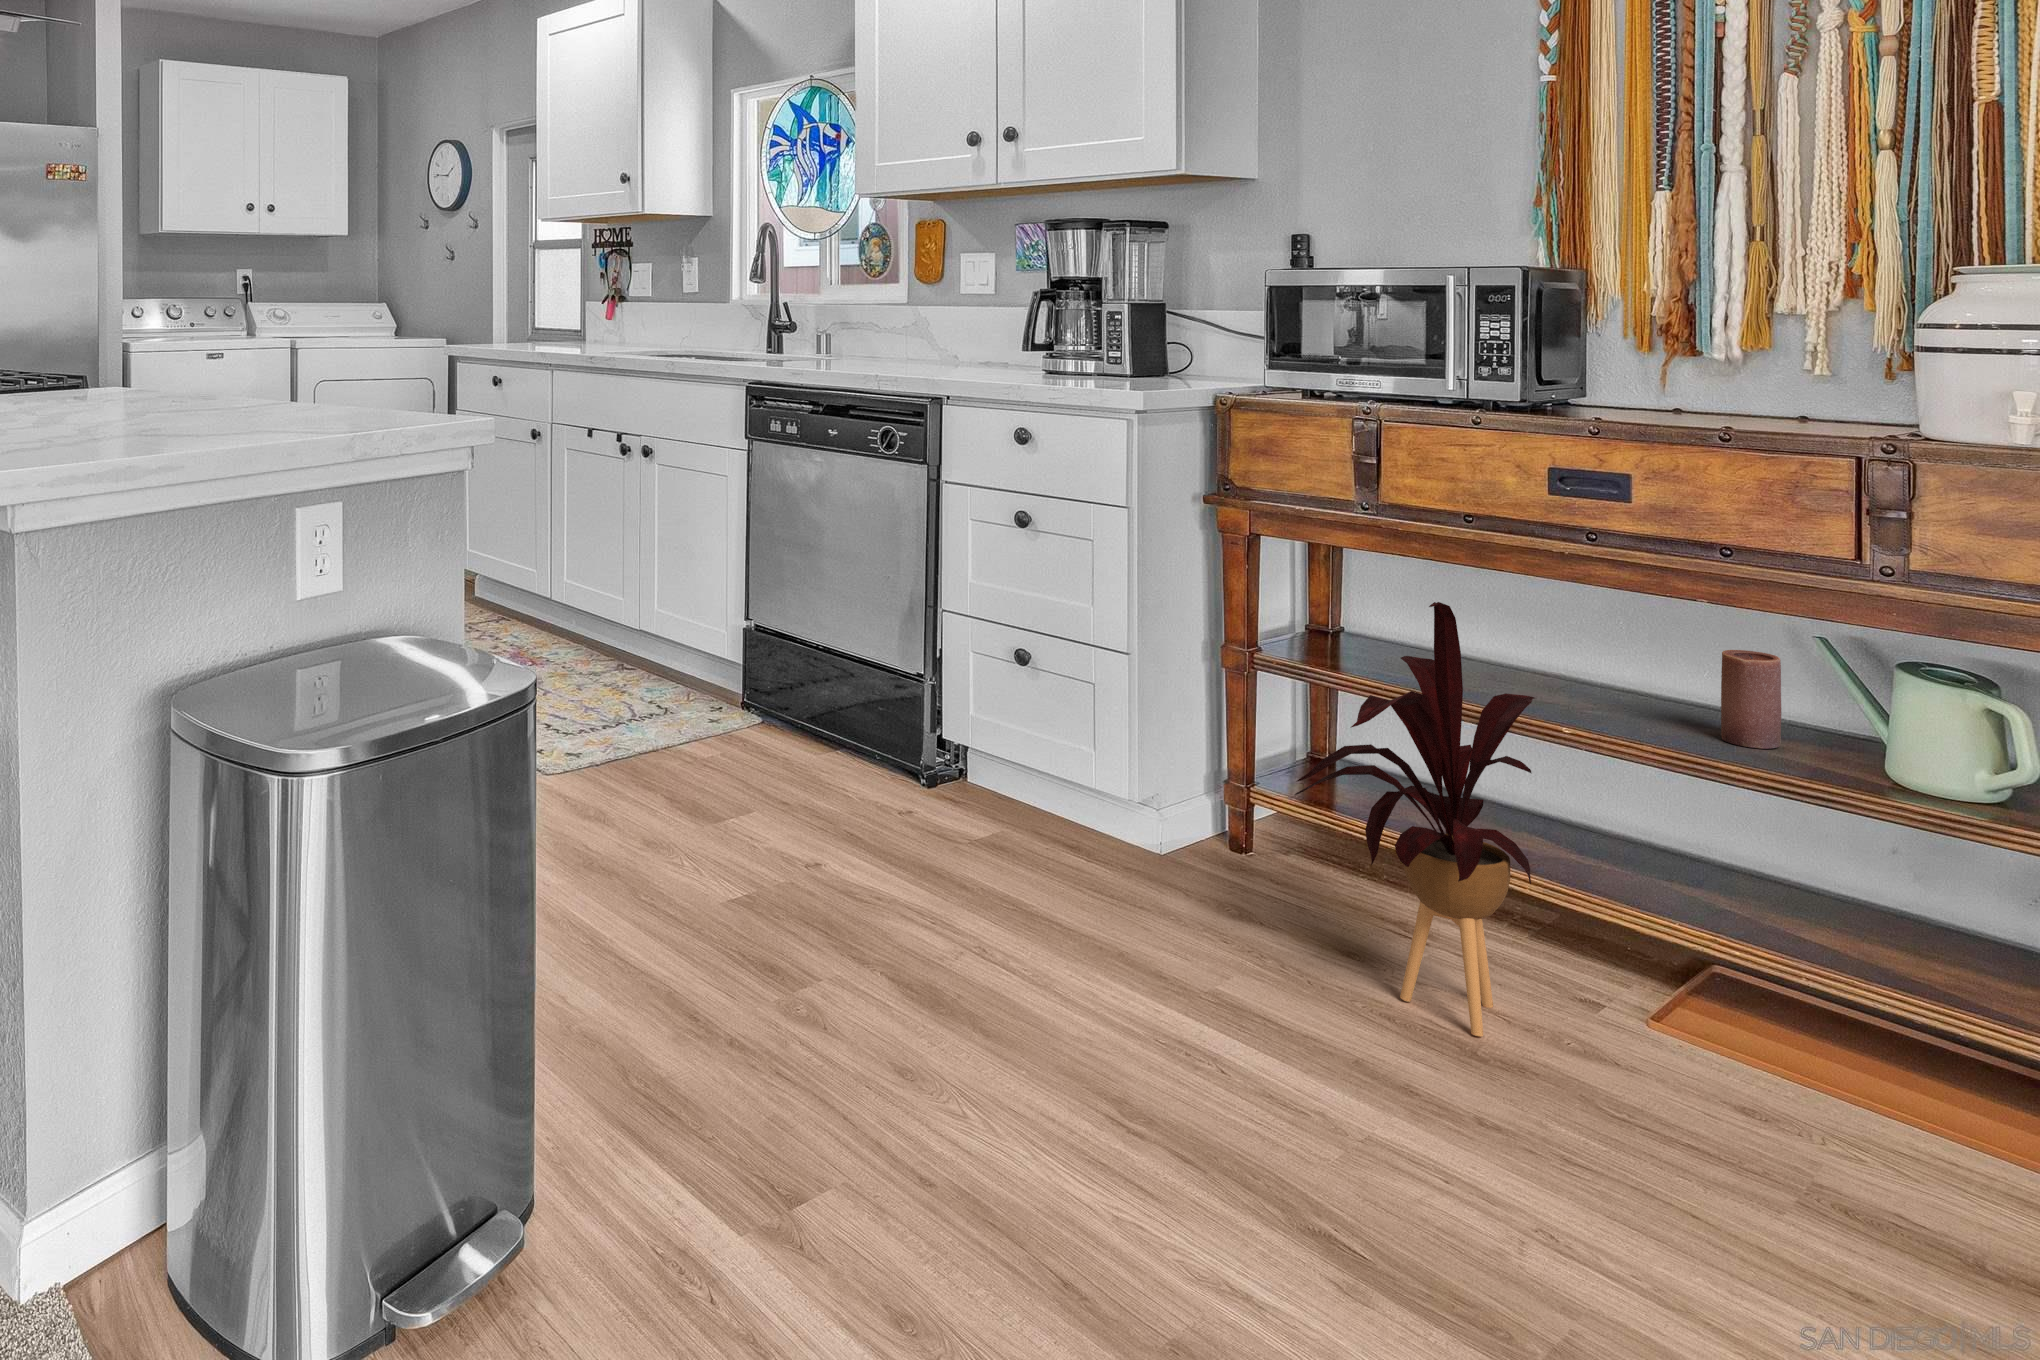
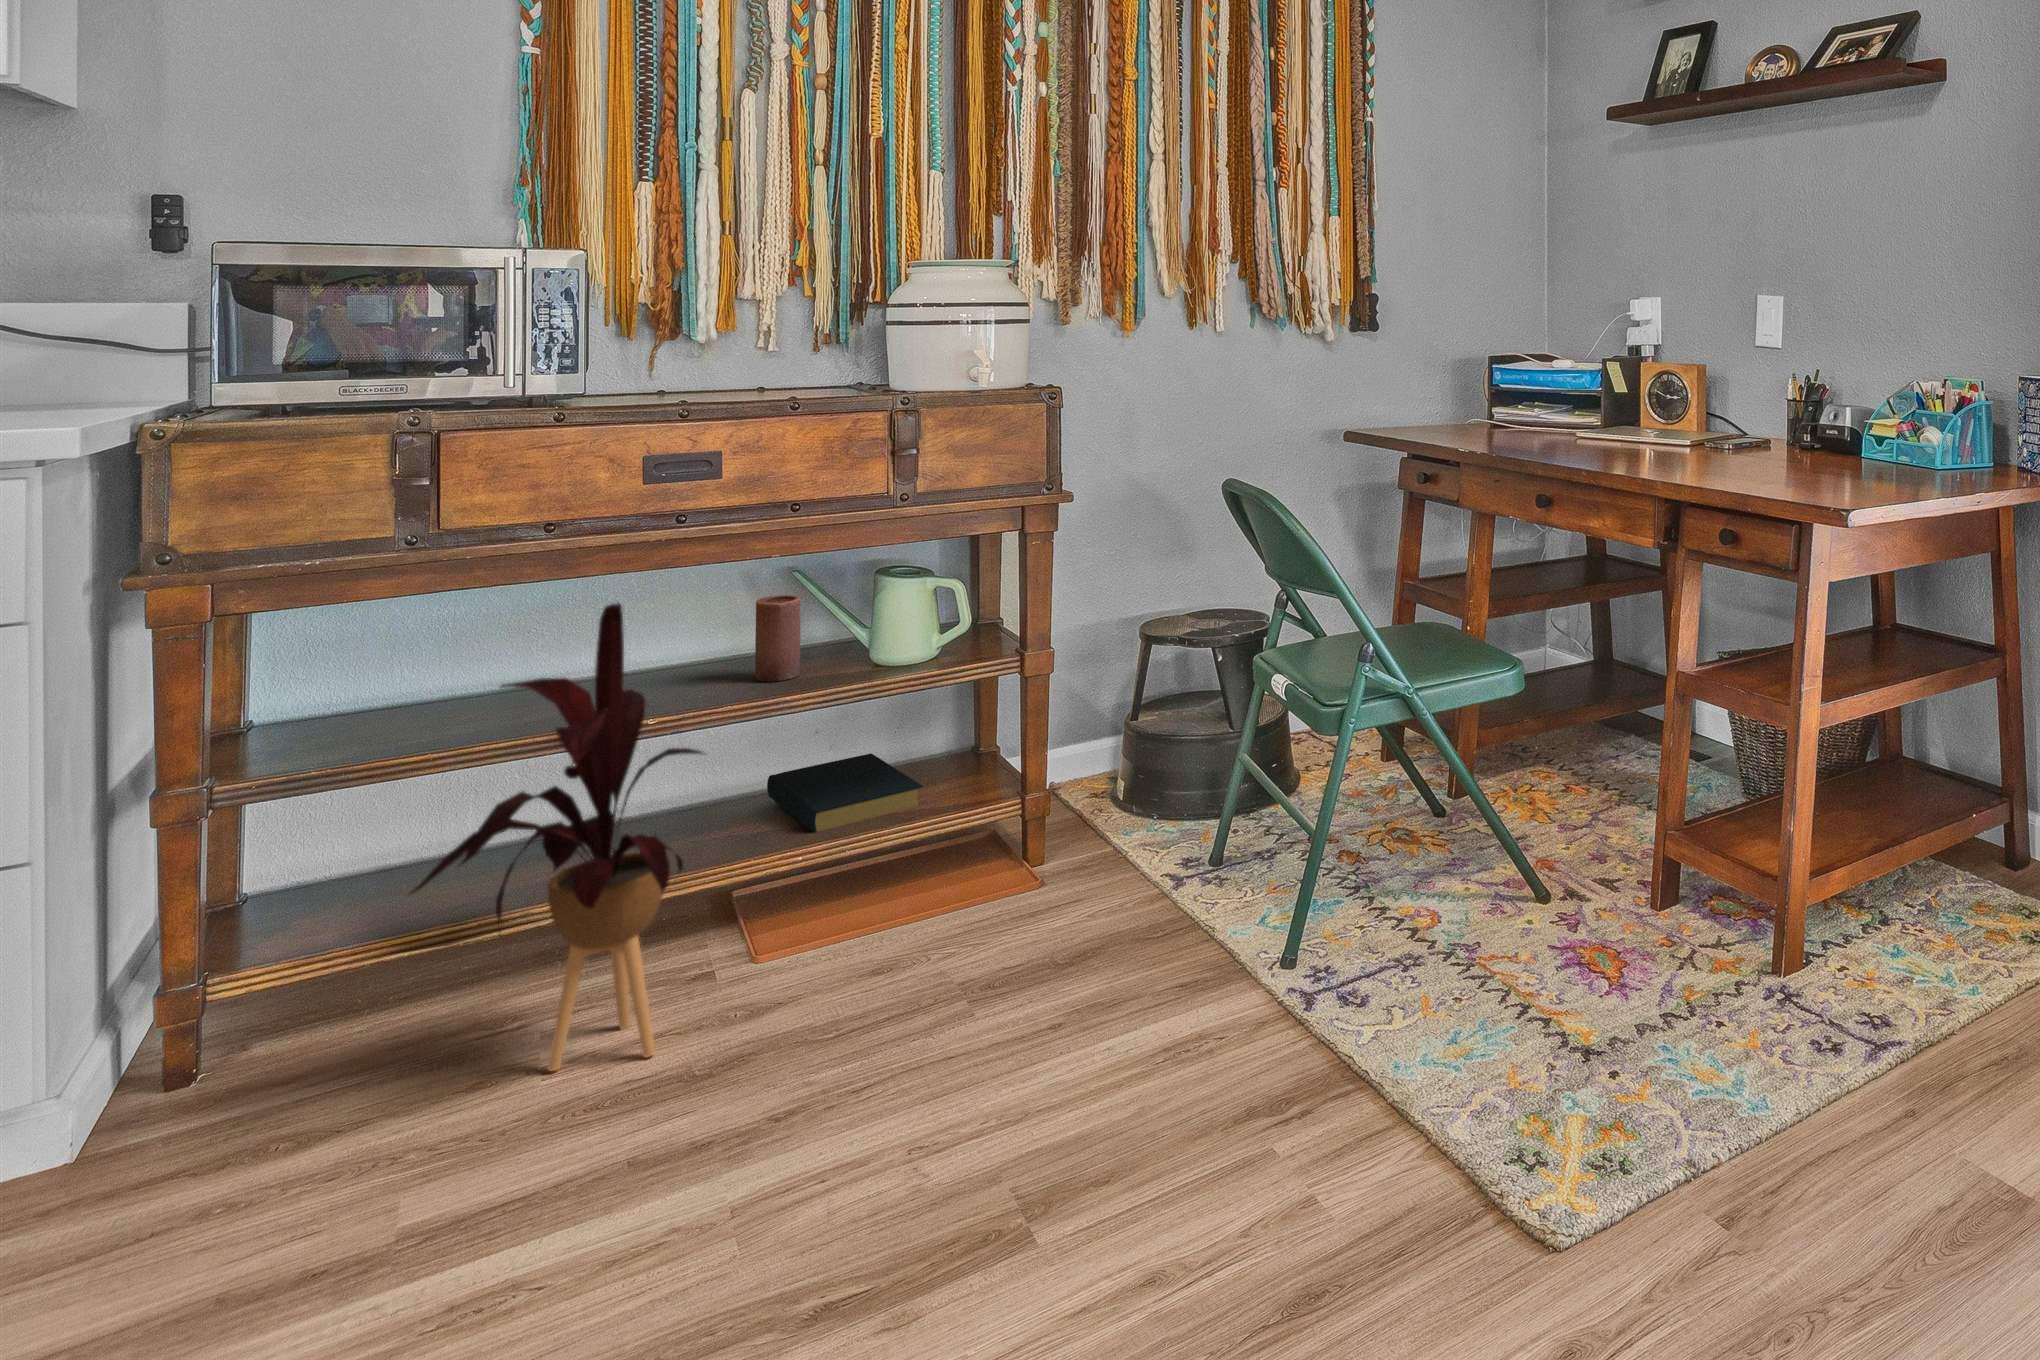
hardback book: none [1760,857,1938,973] -> present [767,754,923,833]

